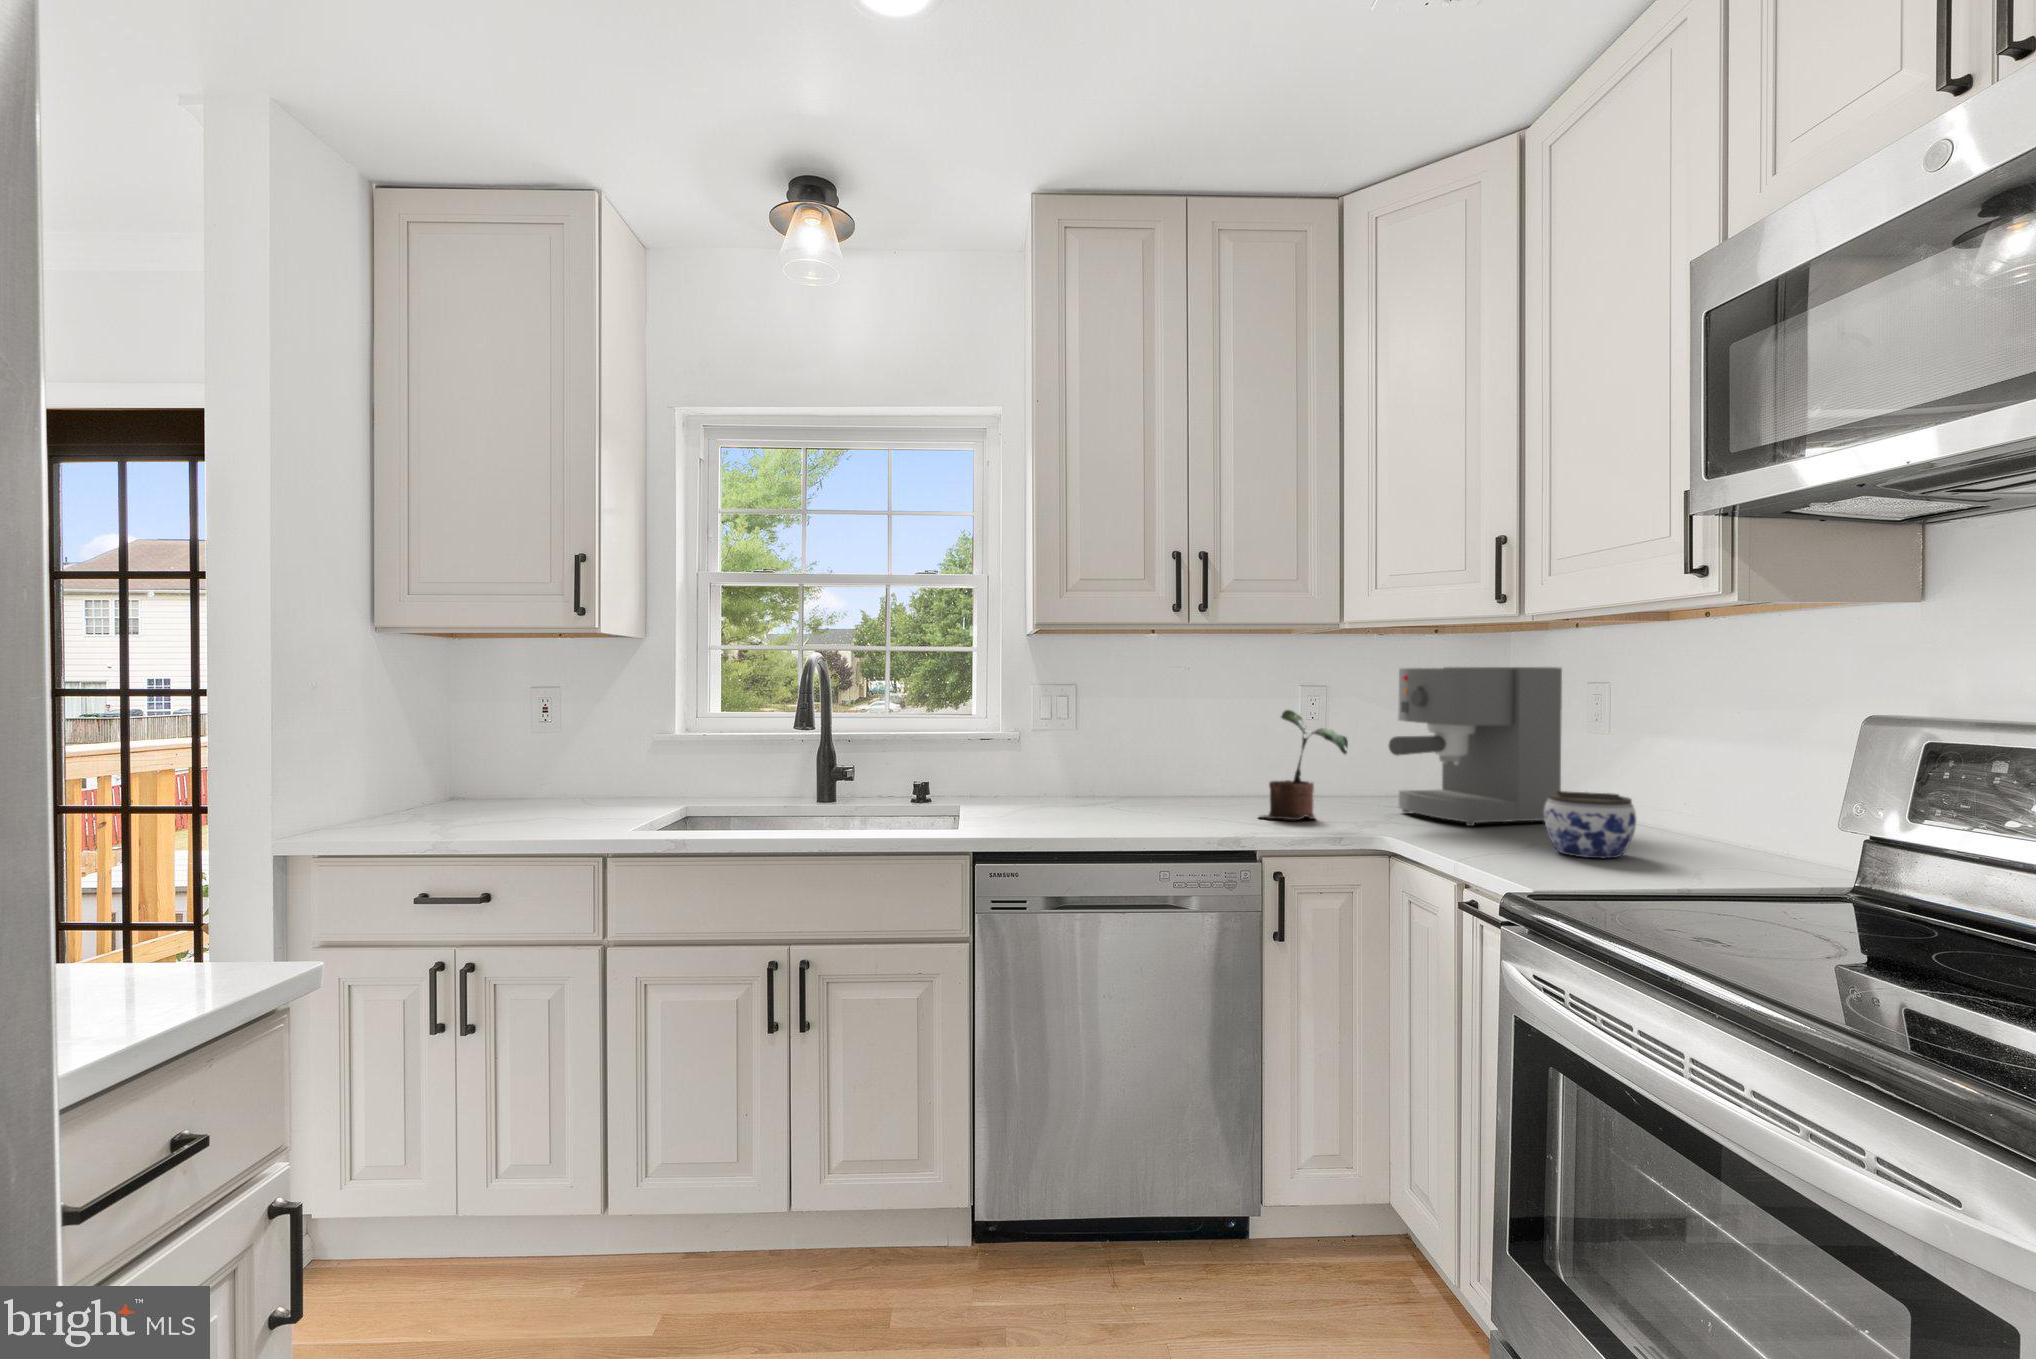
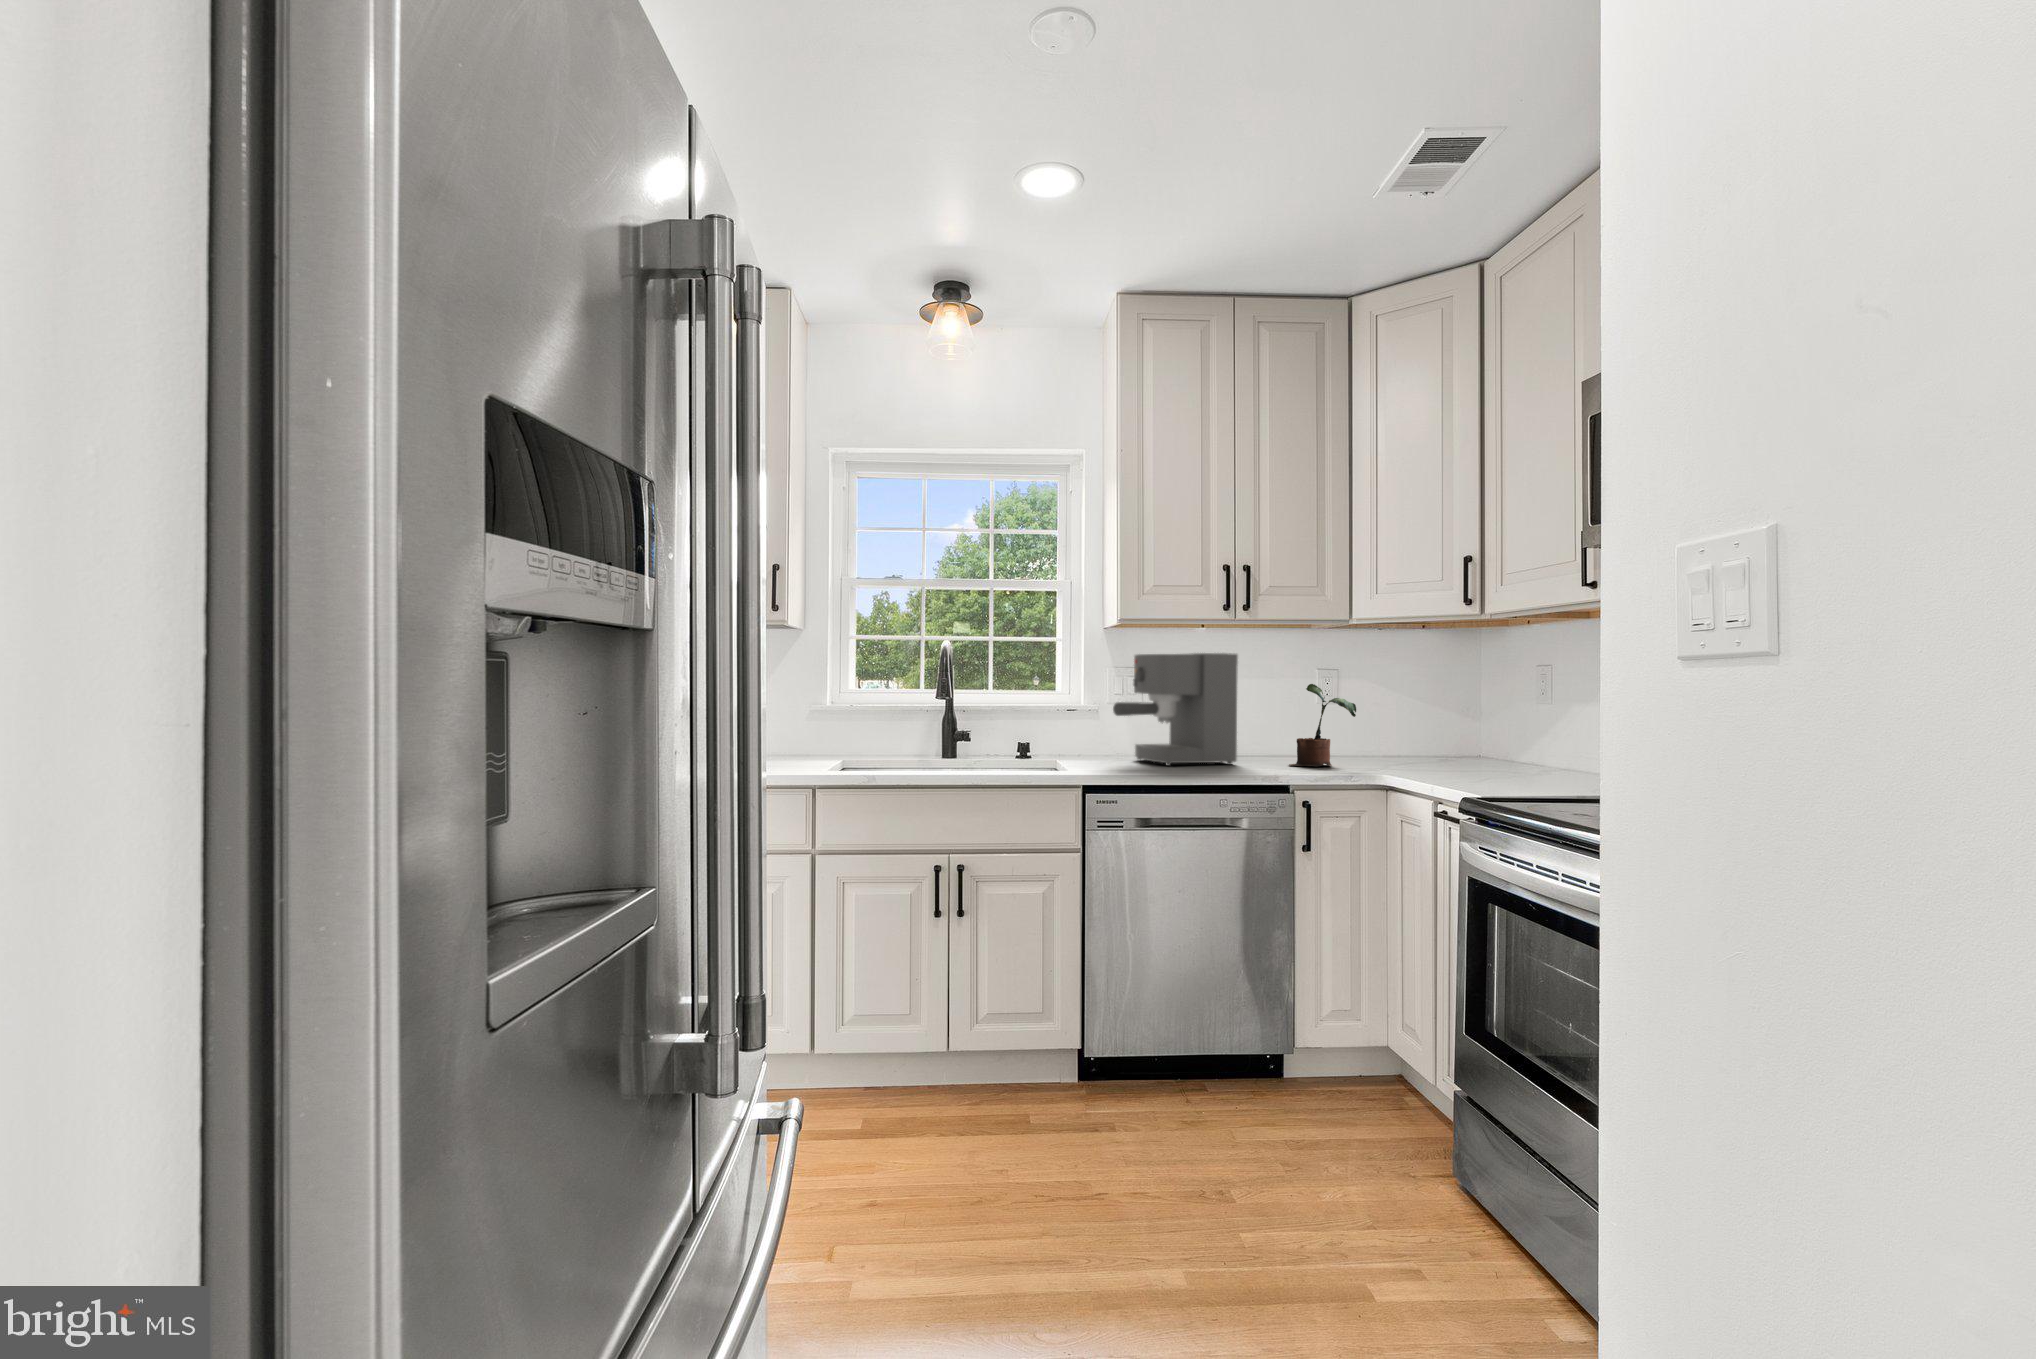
coffee maker: present [1389,667,1562,826] -> present [1113,653,1238,766]
jar: present [1544,791,1636,858] -> none [1496,739,1559,784]

